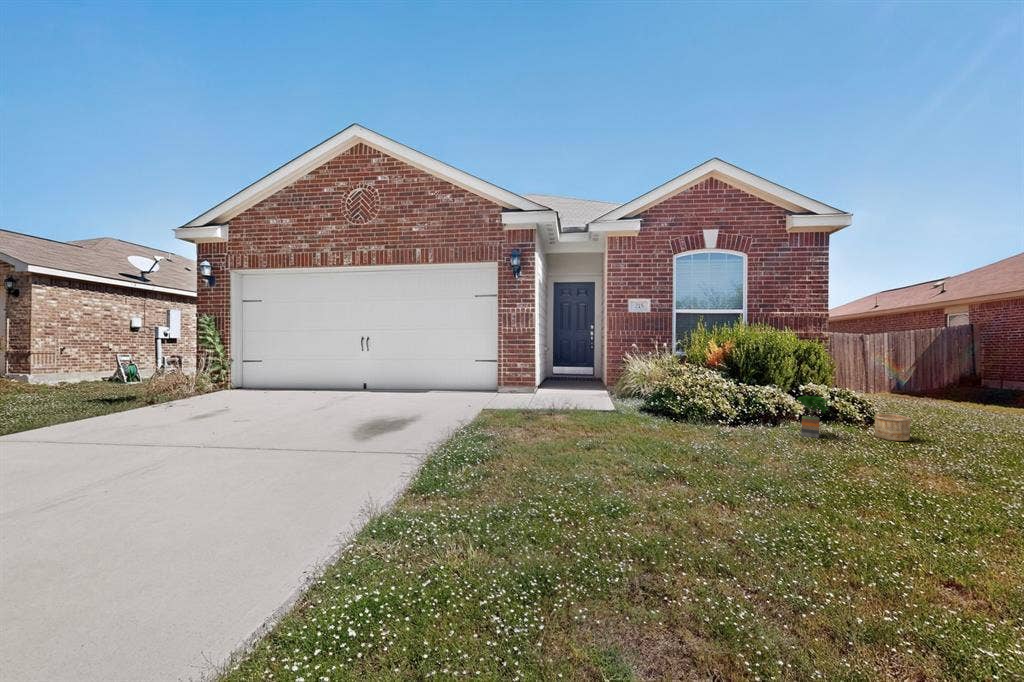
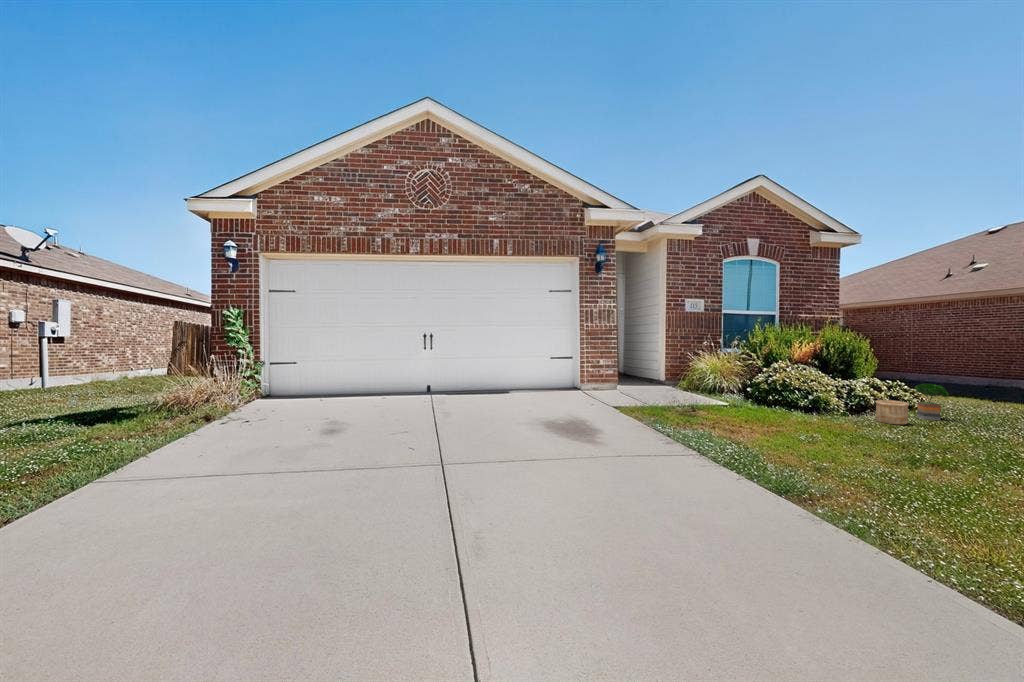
wooden bucket: present [874,414,911,441] -> present [876,400,909,425]

